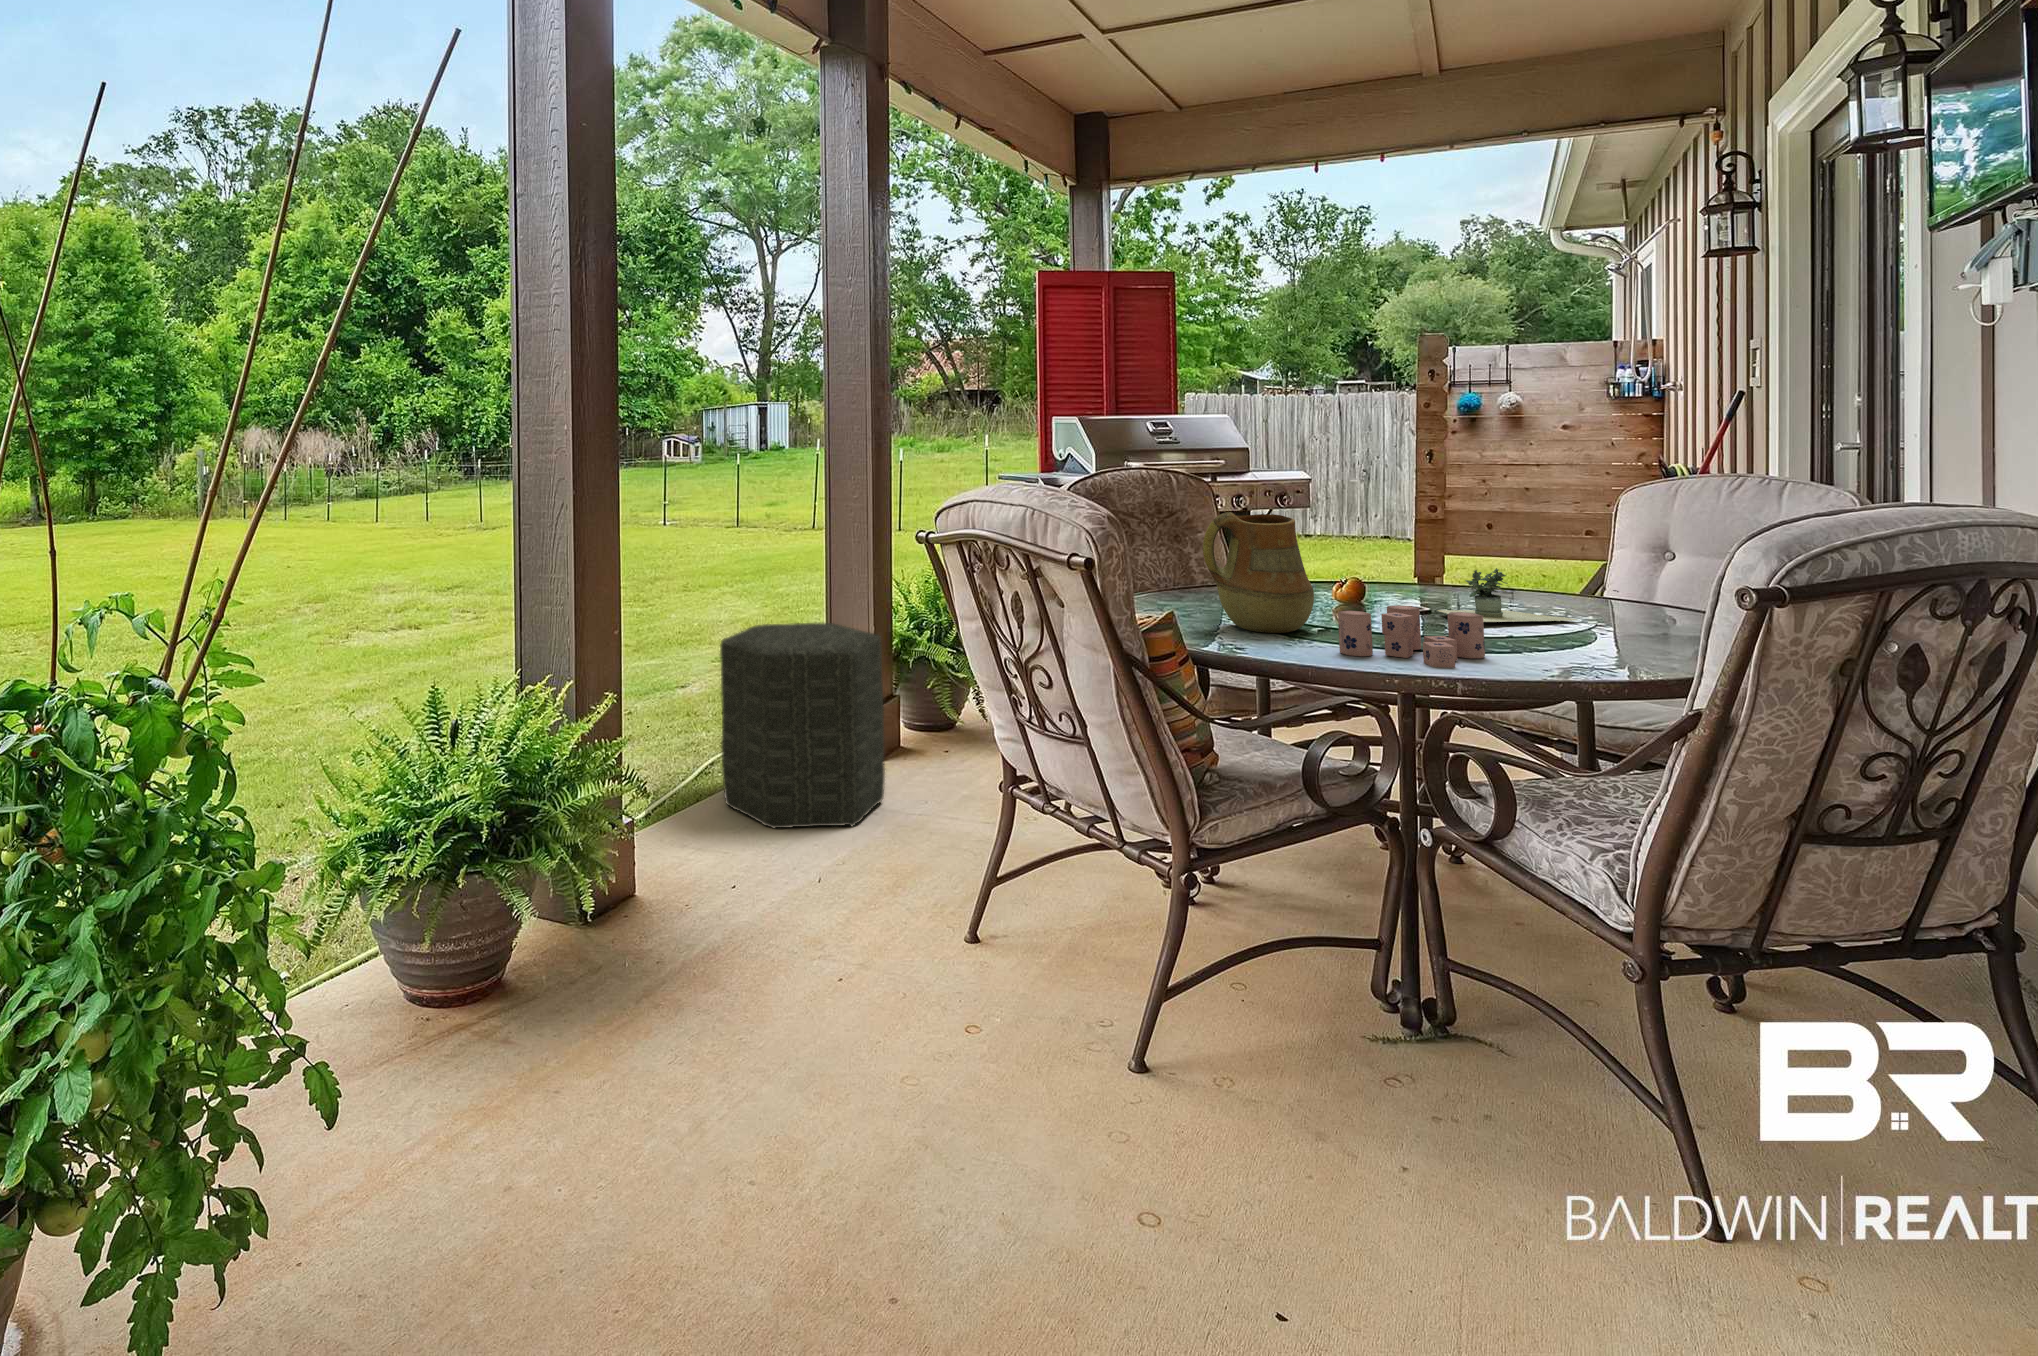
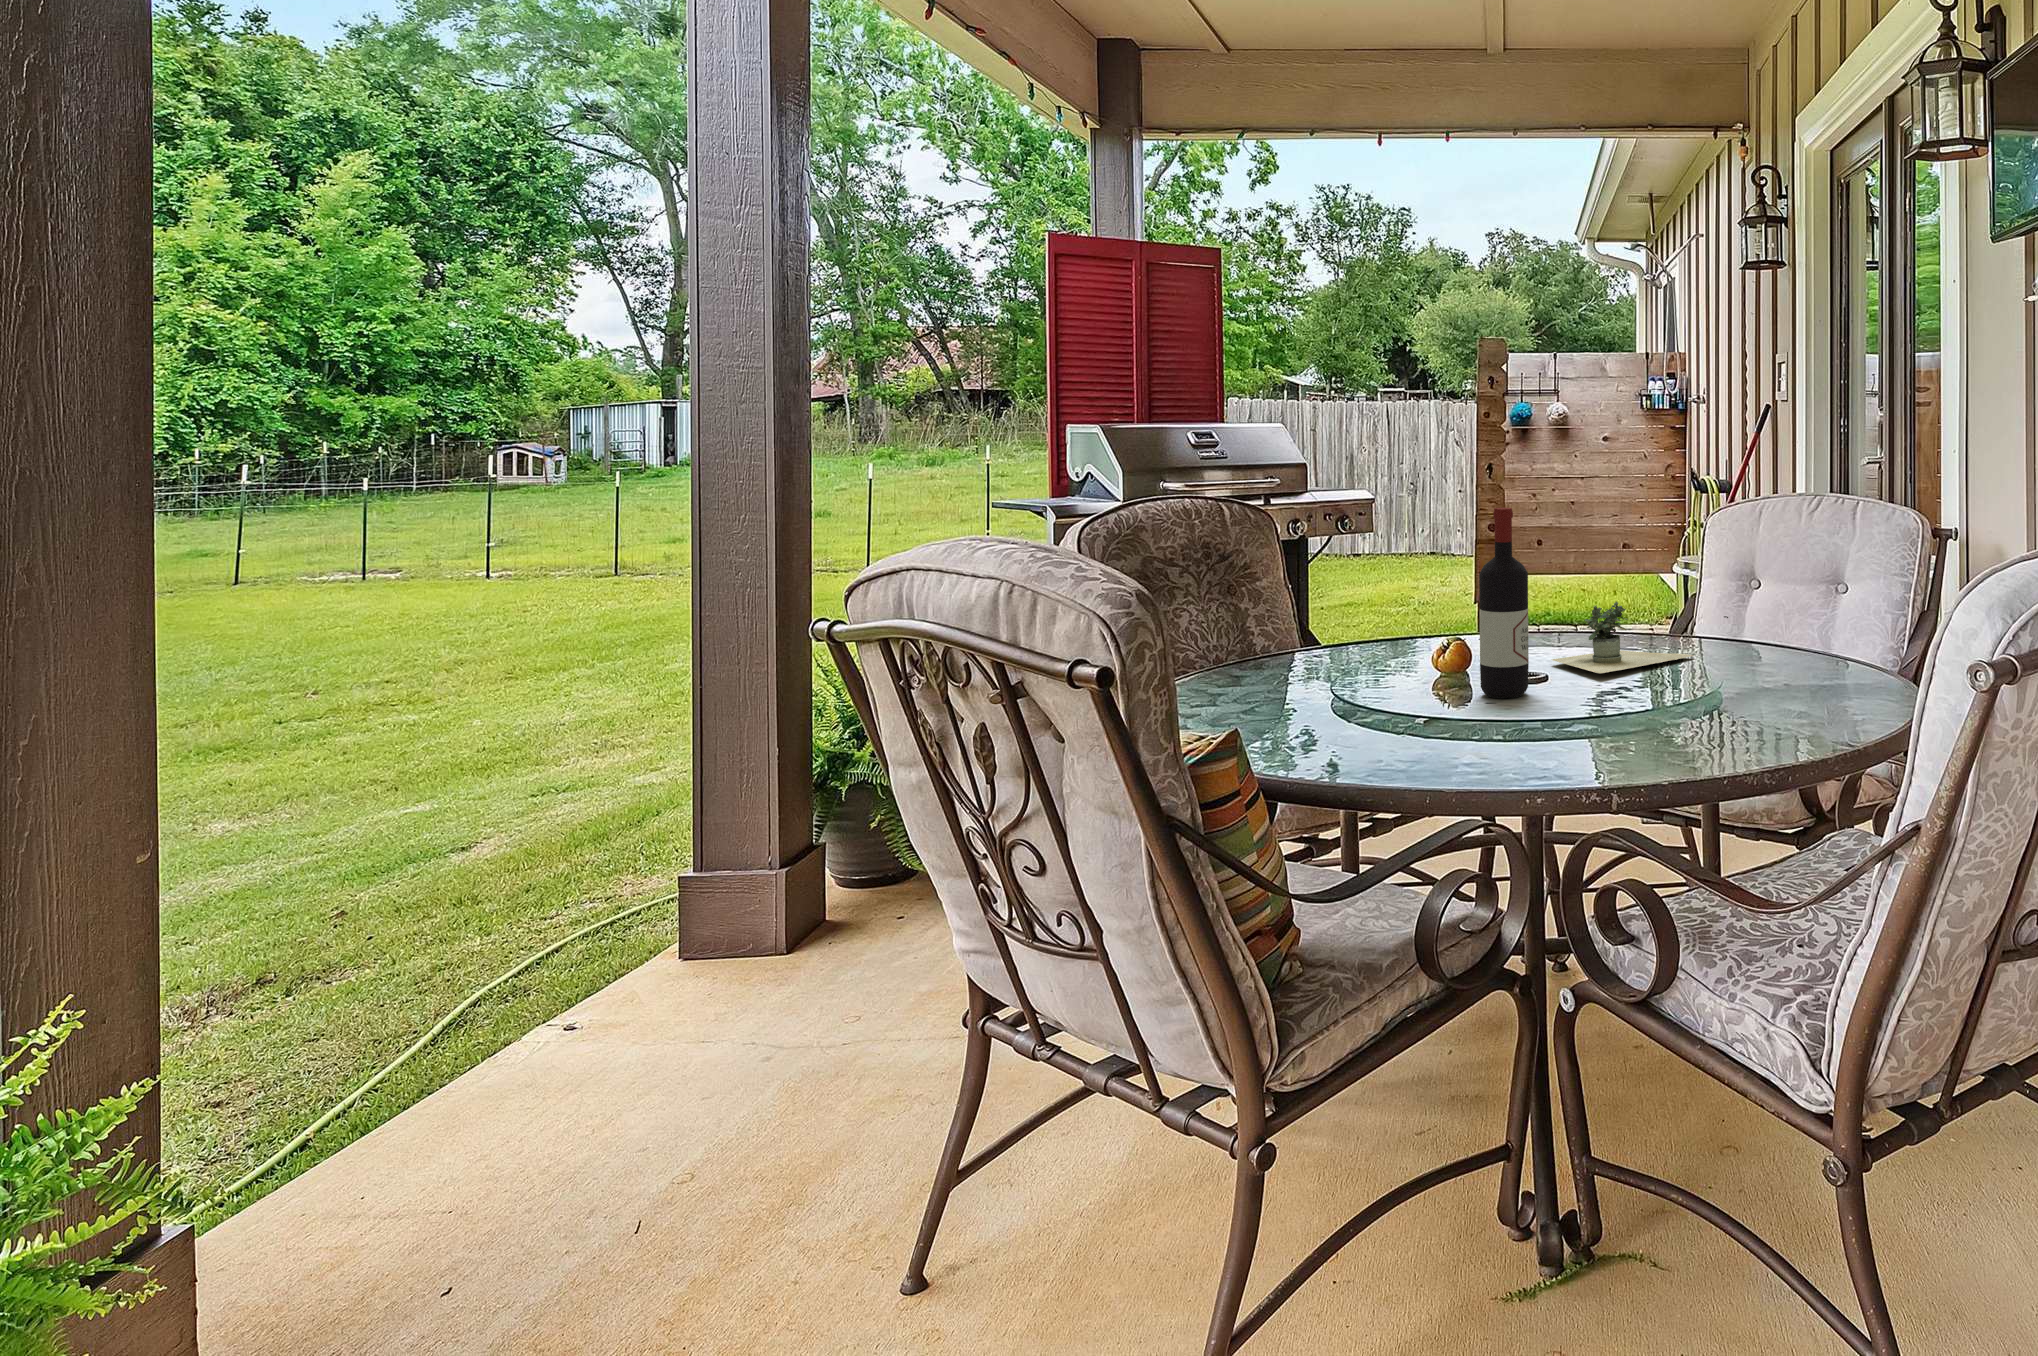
wine bottle: none [1360,487,1406,630] -> present [1479,508,1529,698]
pitcher: present [1203,512,1314,633] -> none [1282,552,1426,725]
candle: present [1338,605,1485,667] -> none [1468,669,1635,759]
ottoman: present [720,623,885,828] -> none [402,767,760,1182]

